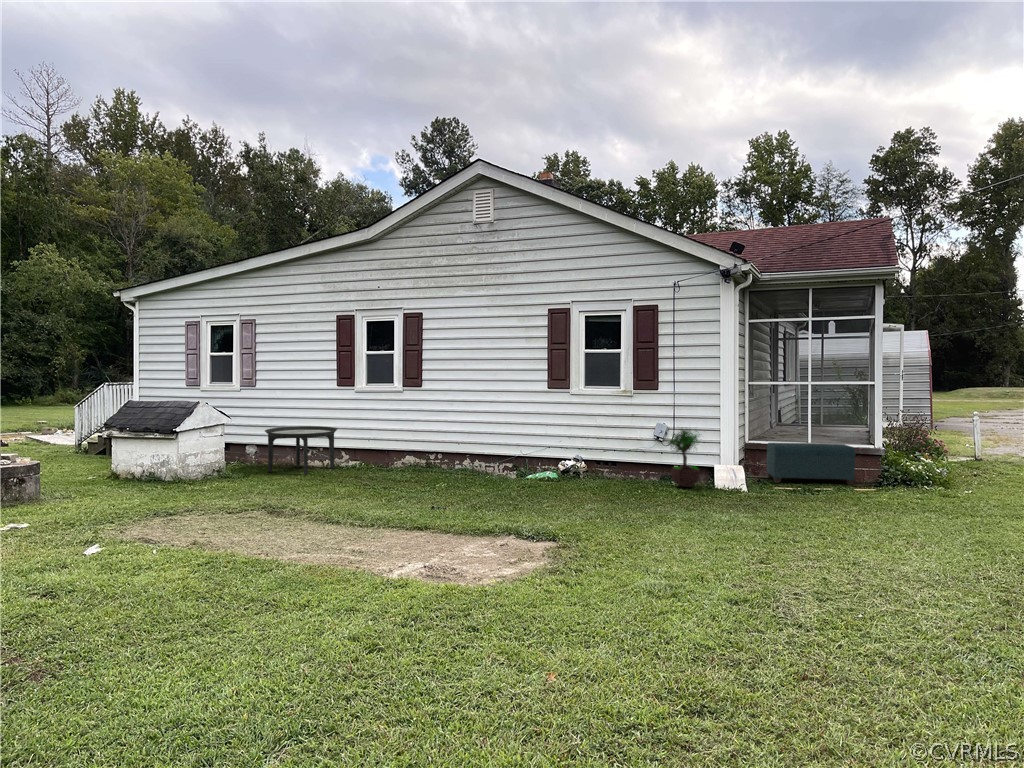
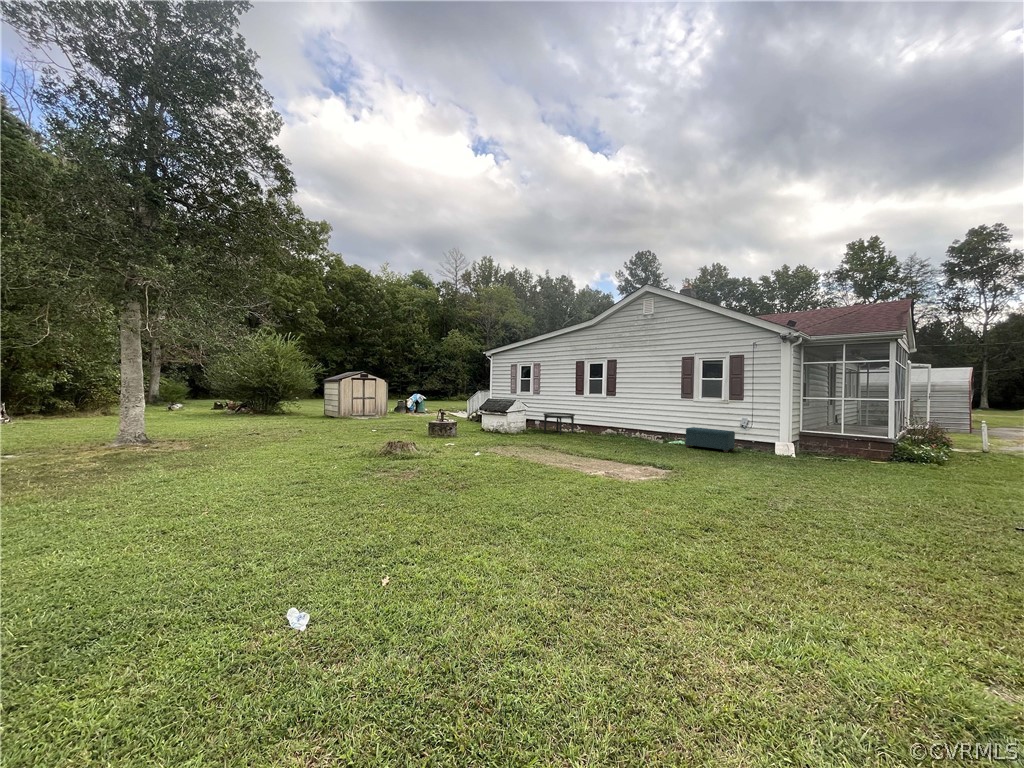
potted tree: present [668,428,700,487] -> none [745,418,770,454]
bench: present [767,443,855,484] -> present [686,427,735,453]

